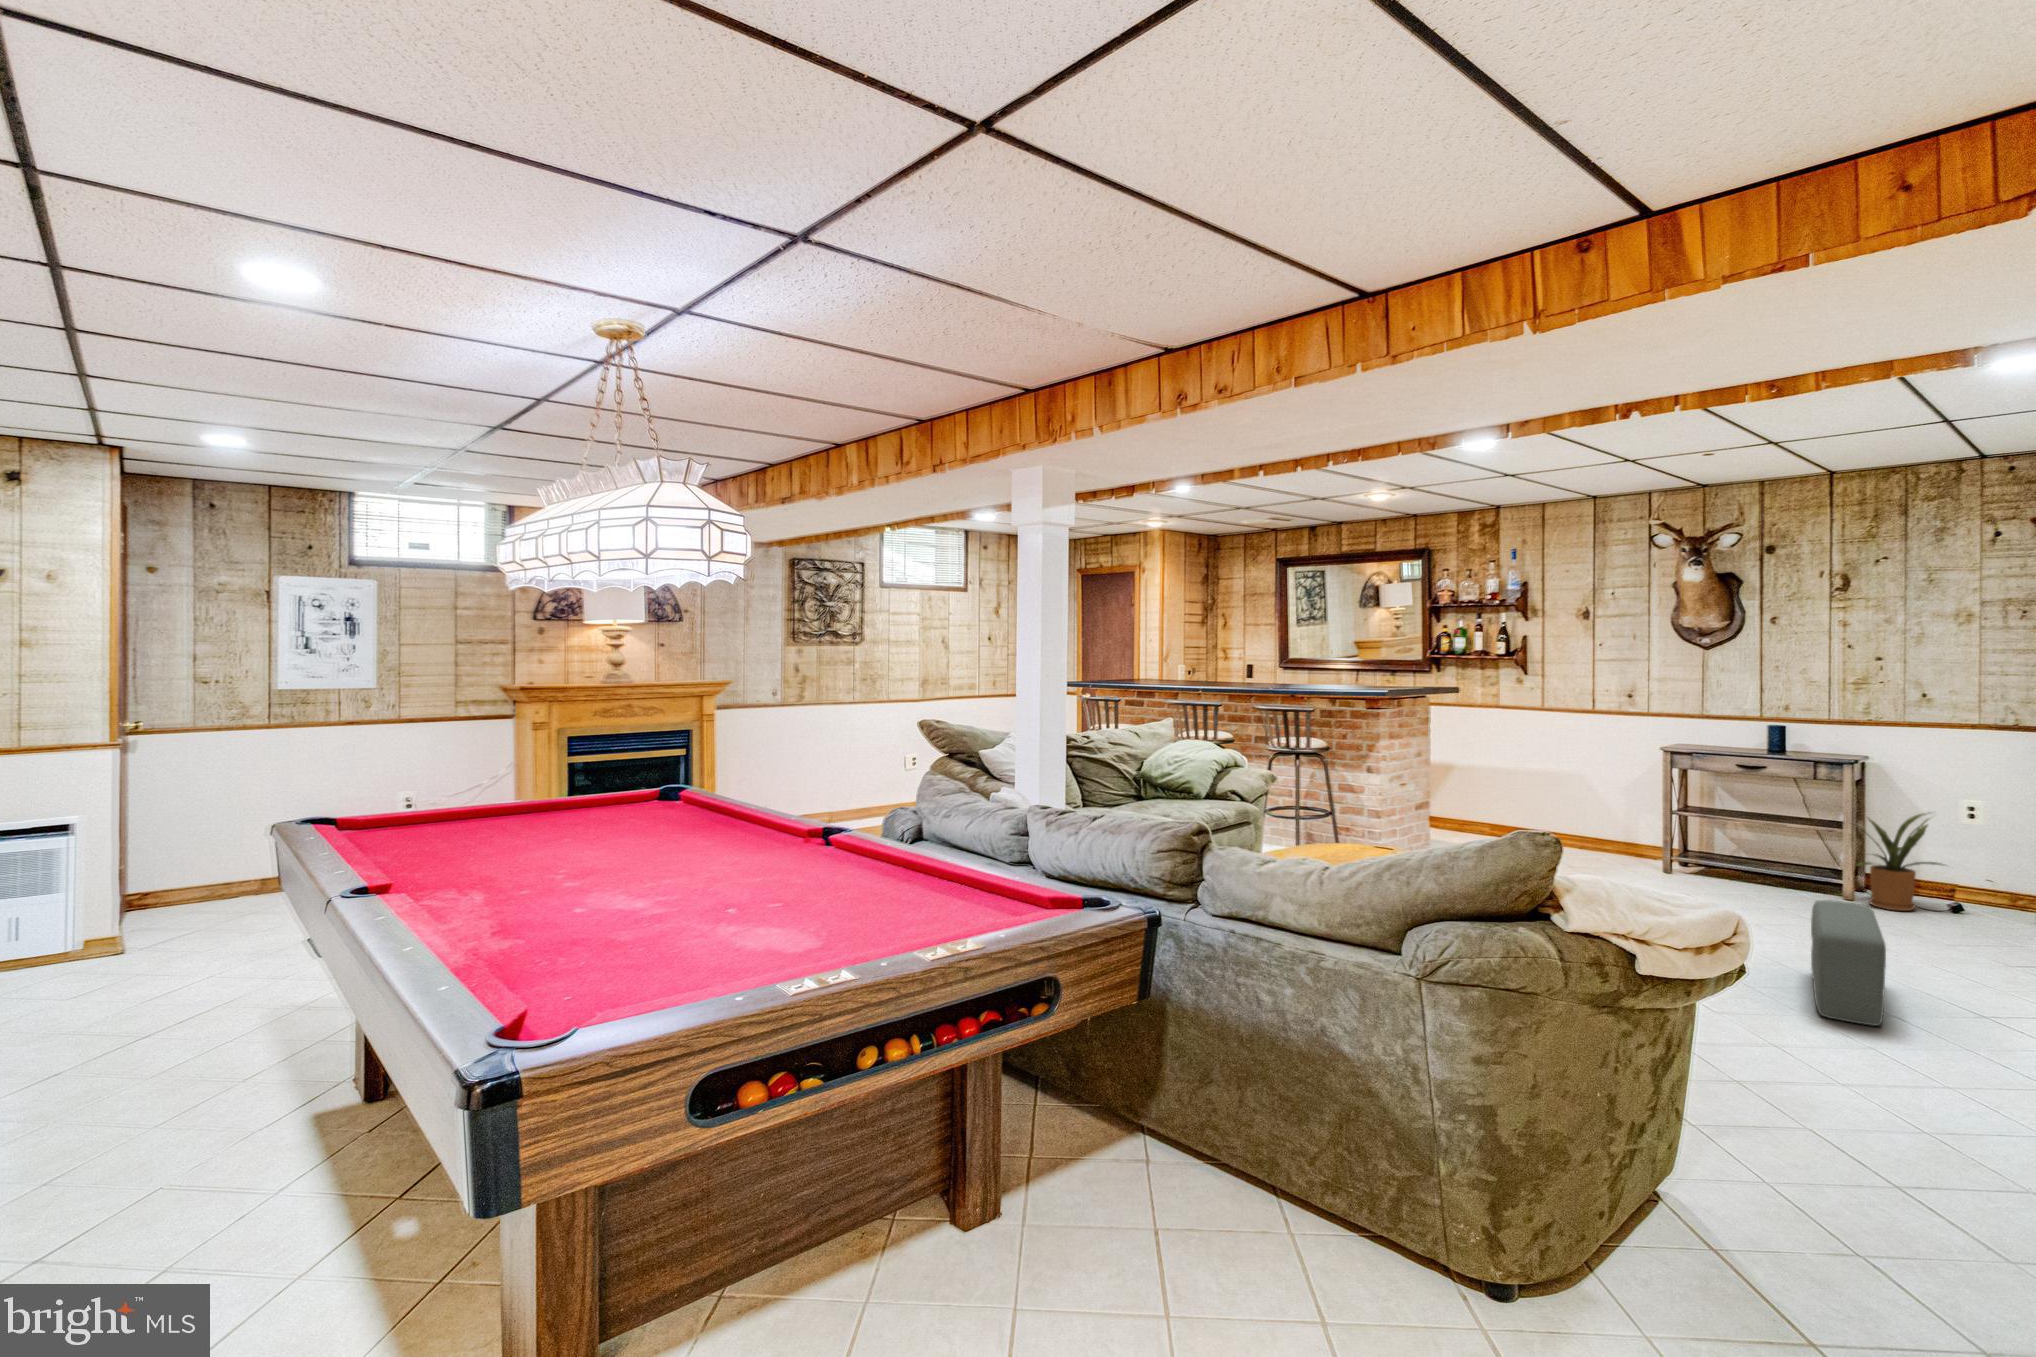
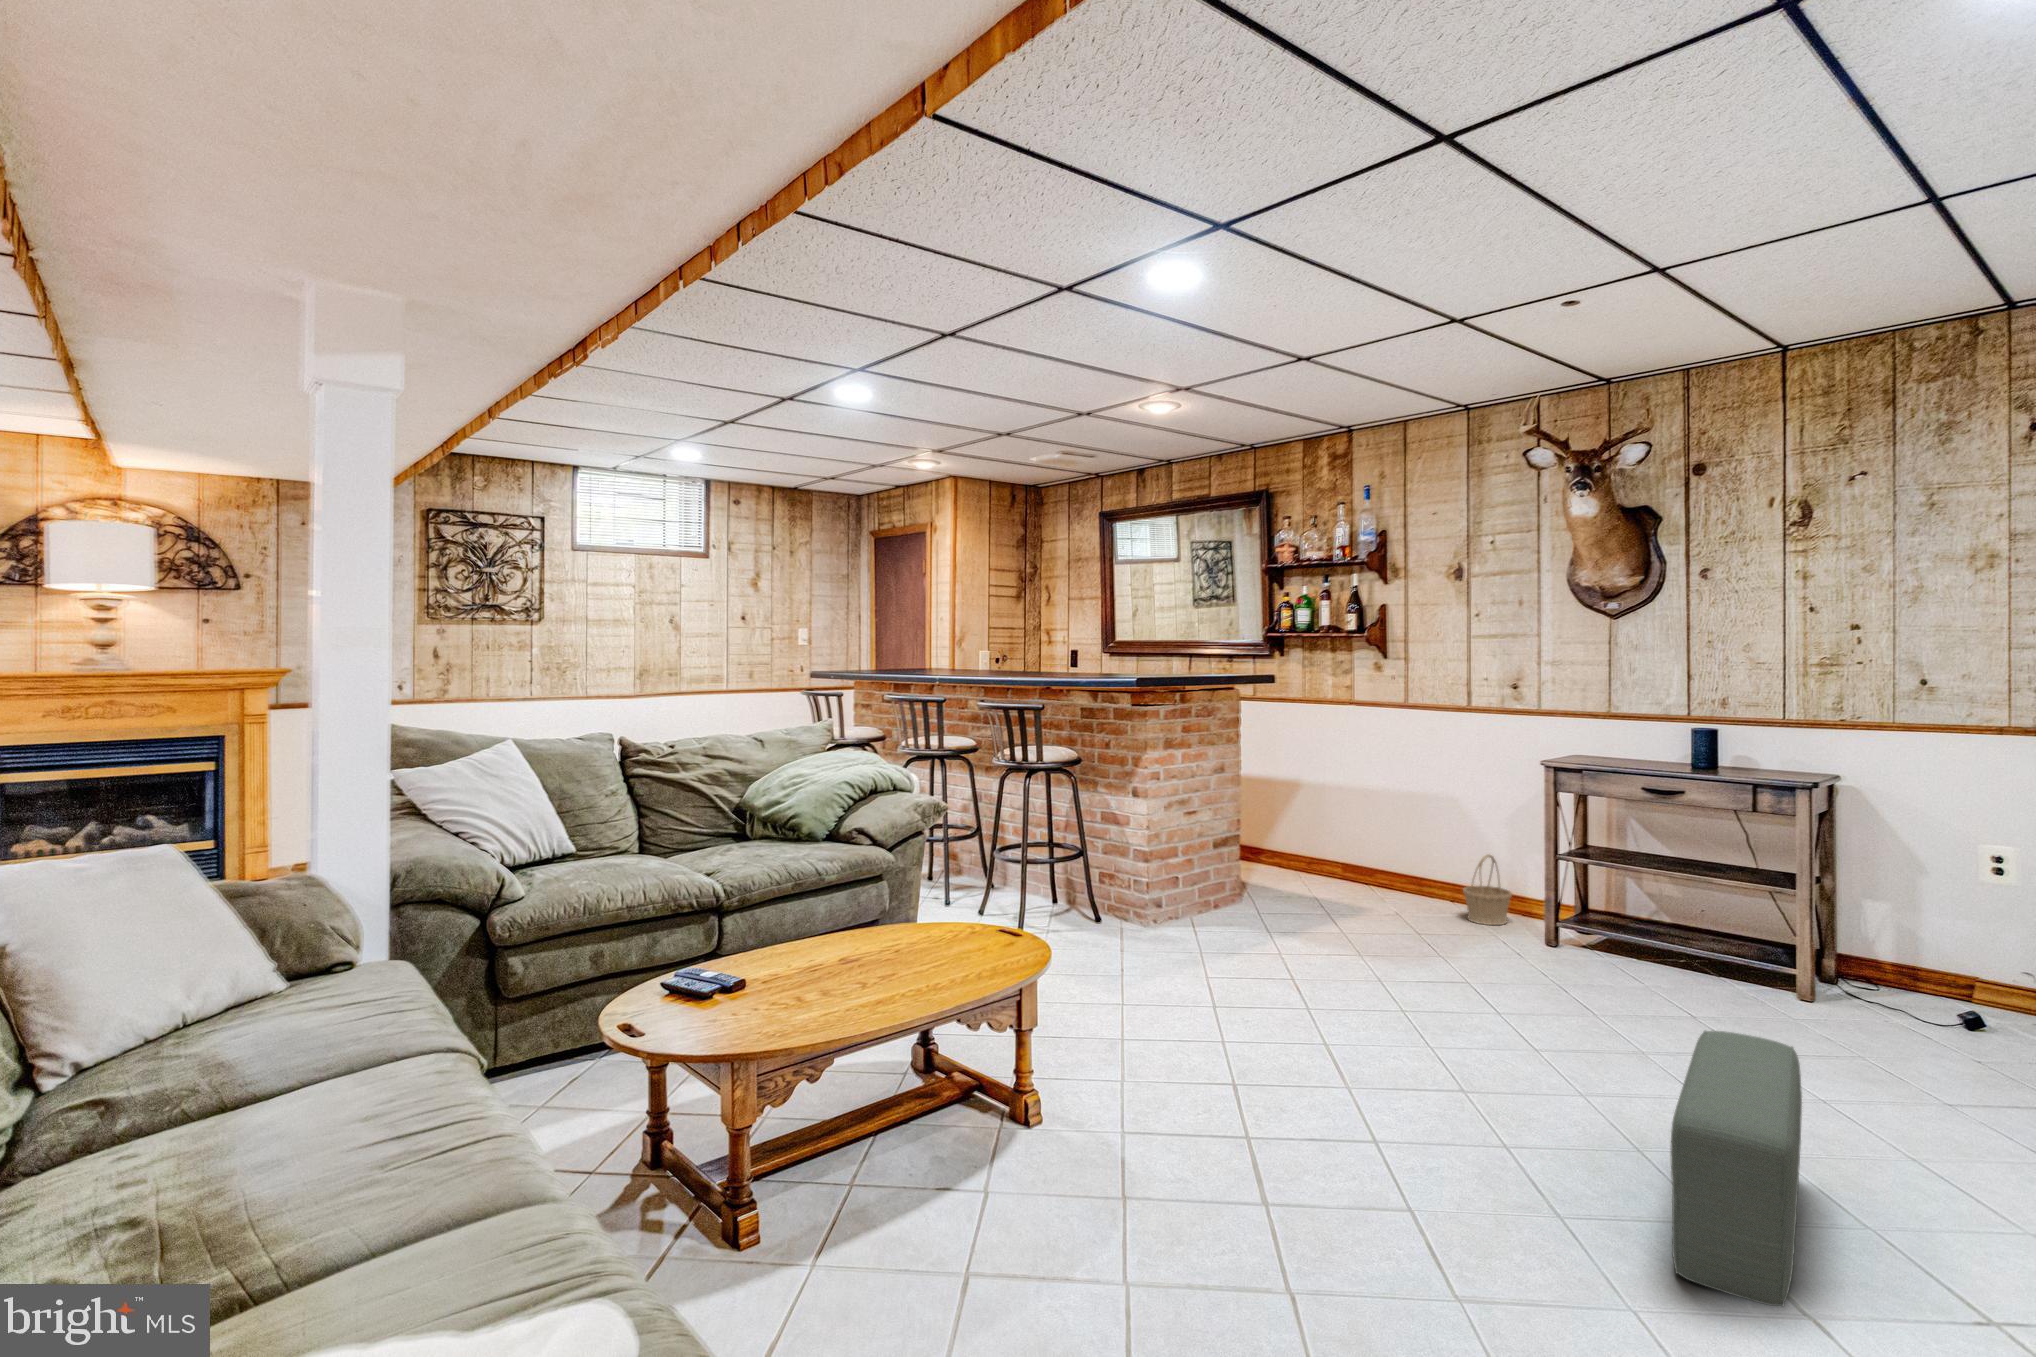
house plant: present [1854,813,1942,911] -> none [1778,861,1964,1016]
basket: none [1592,814,1629,863] -> present [1463,854,1512,925]

